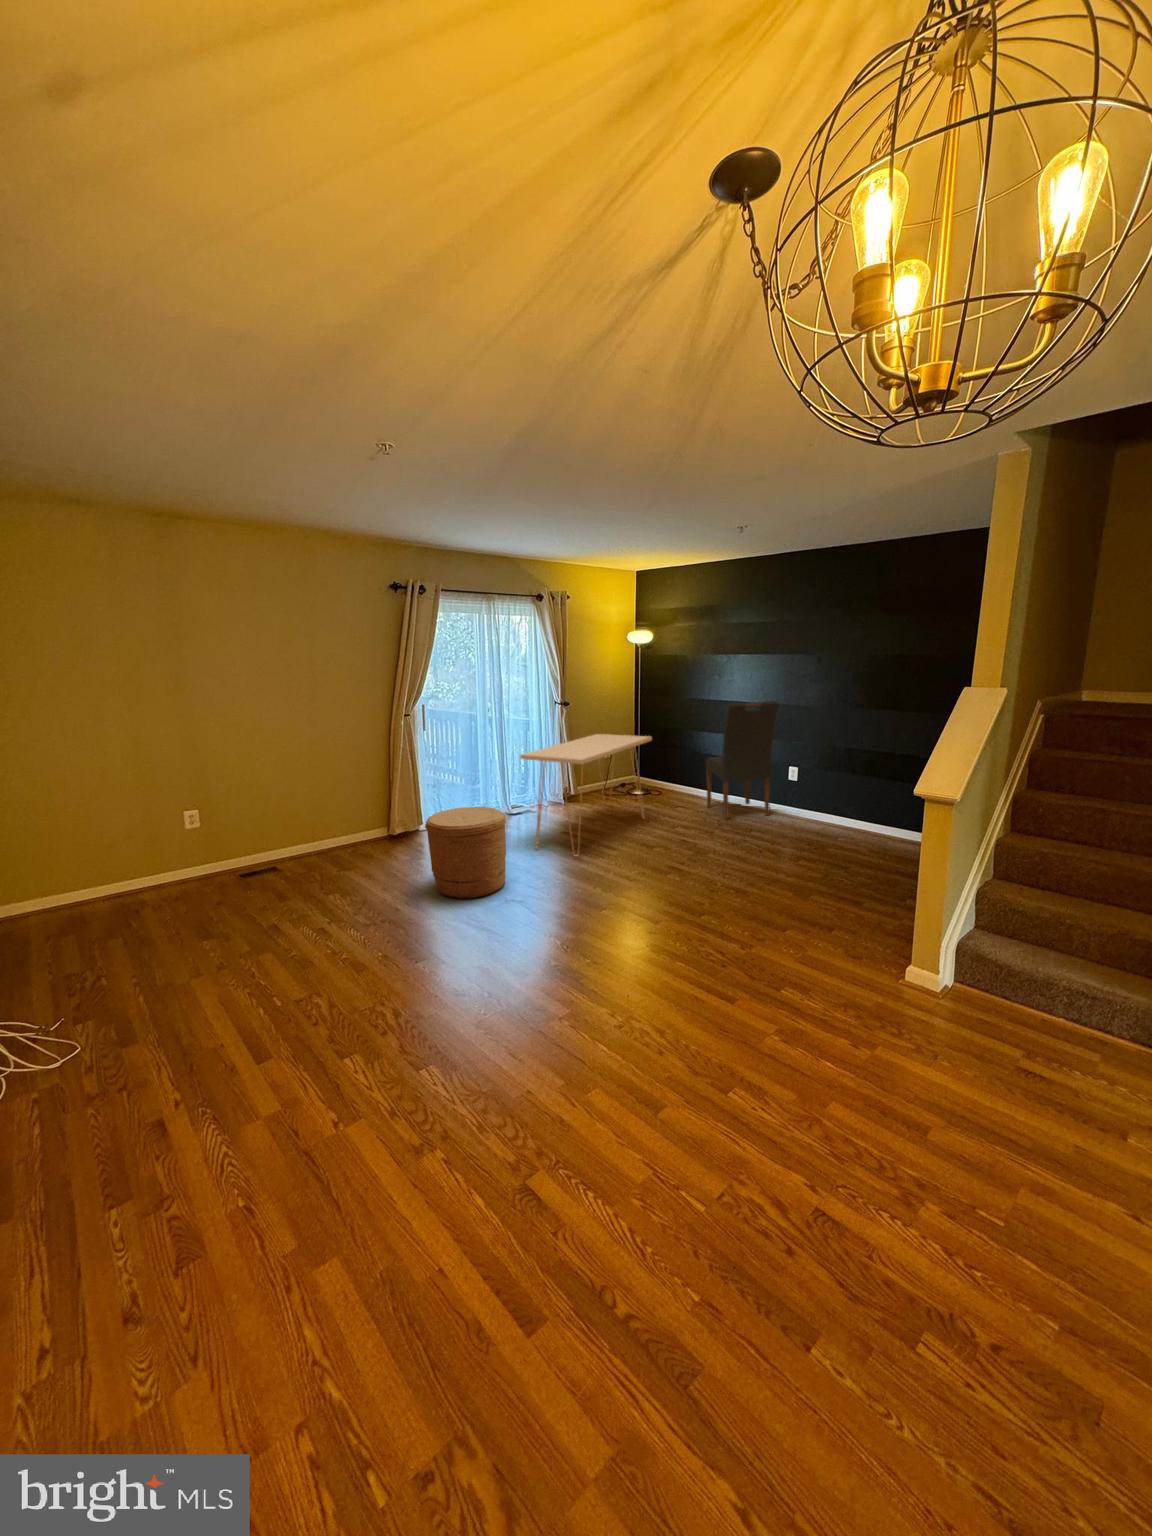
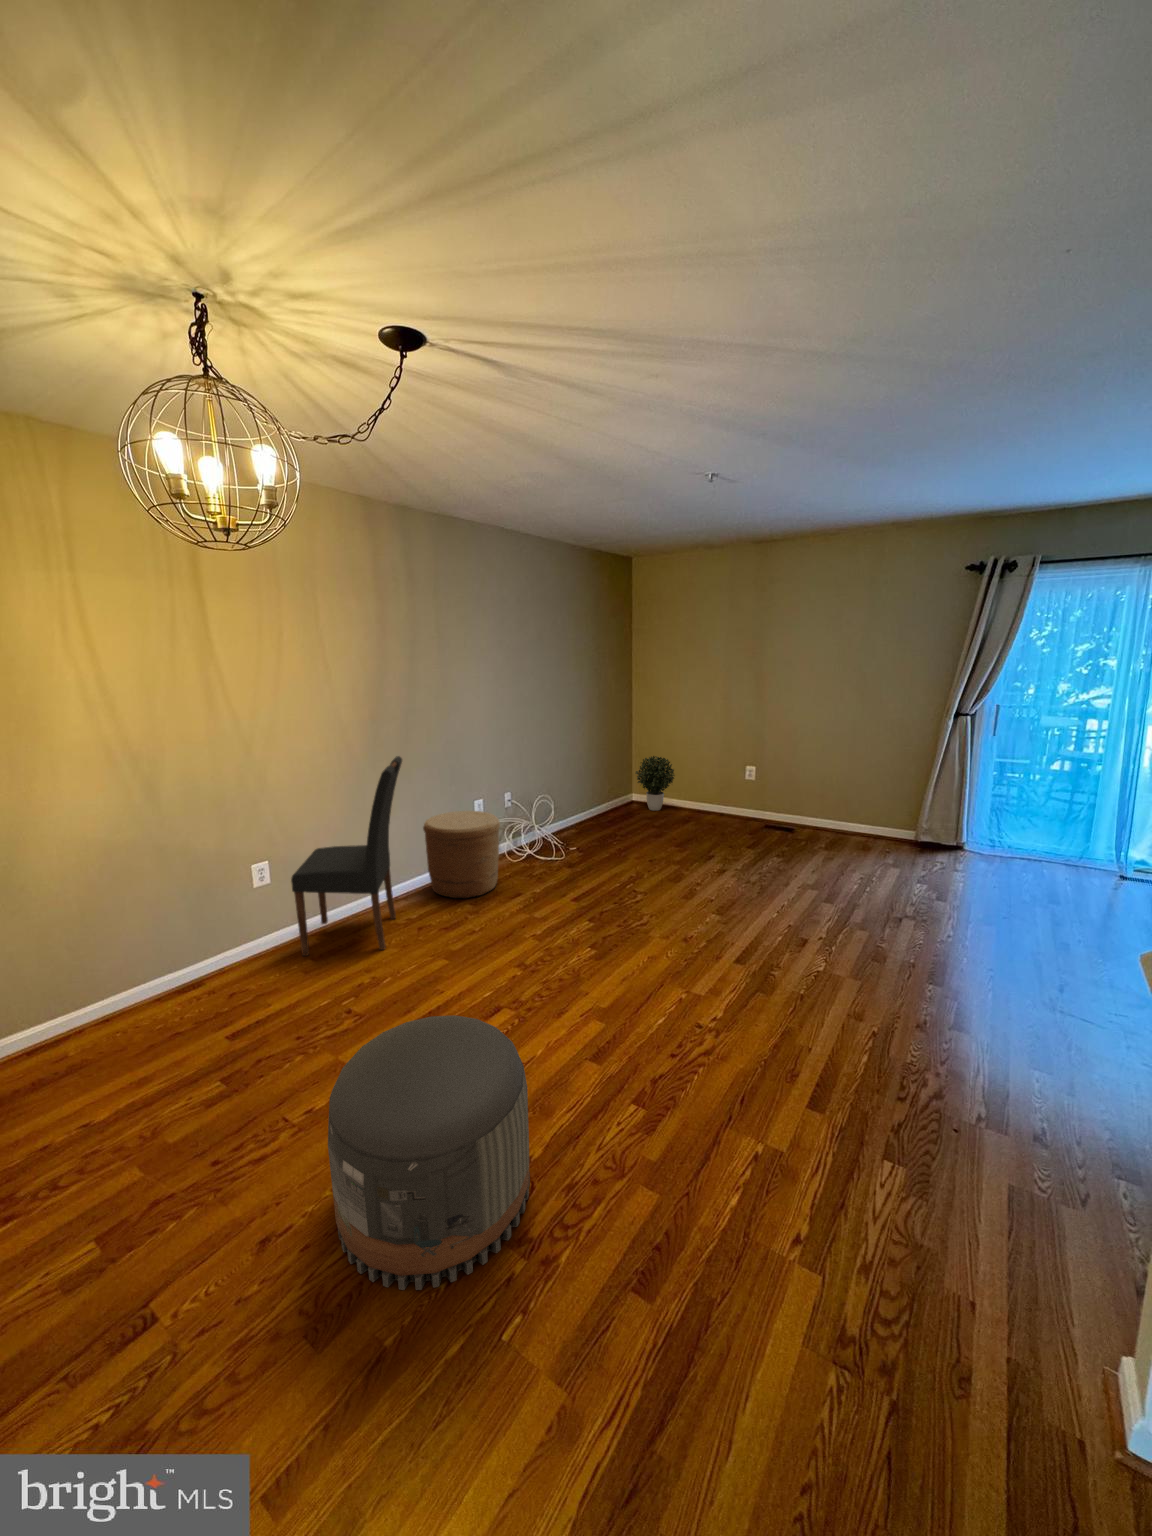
dining chair: present [705,701,778,819] -> present [291,756,402,956]
console table: present [520,734,652,856] -> none [514,744,638,860]
potted plant: none [650,744,693,803] -> present [636,756,675,811]
pouf: none [325,1012,538,1293] -> present [328,1015,530,1290]

